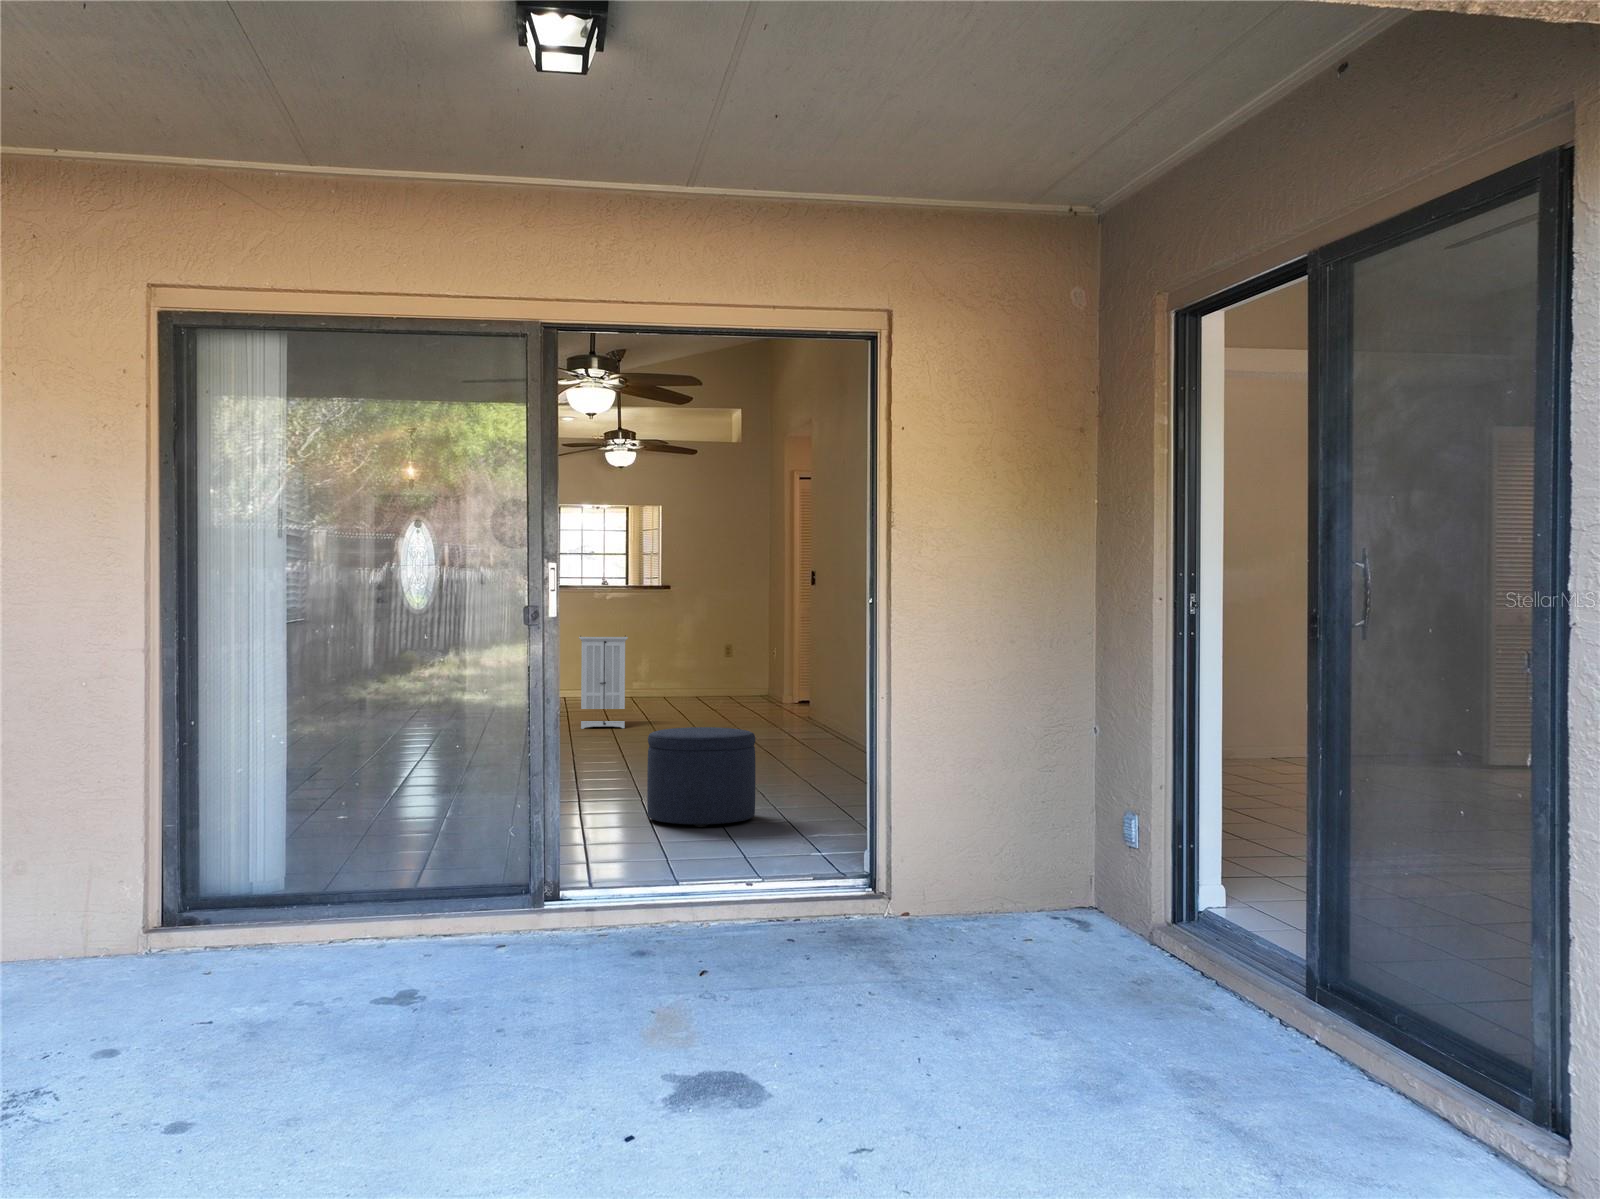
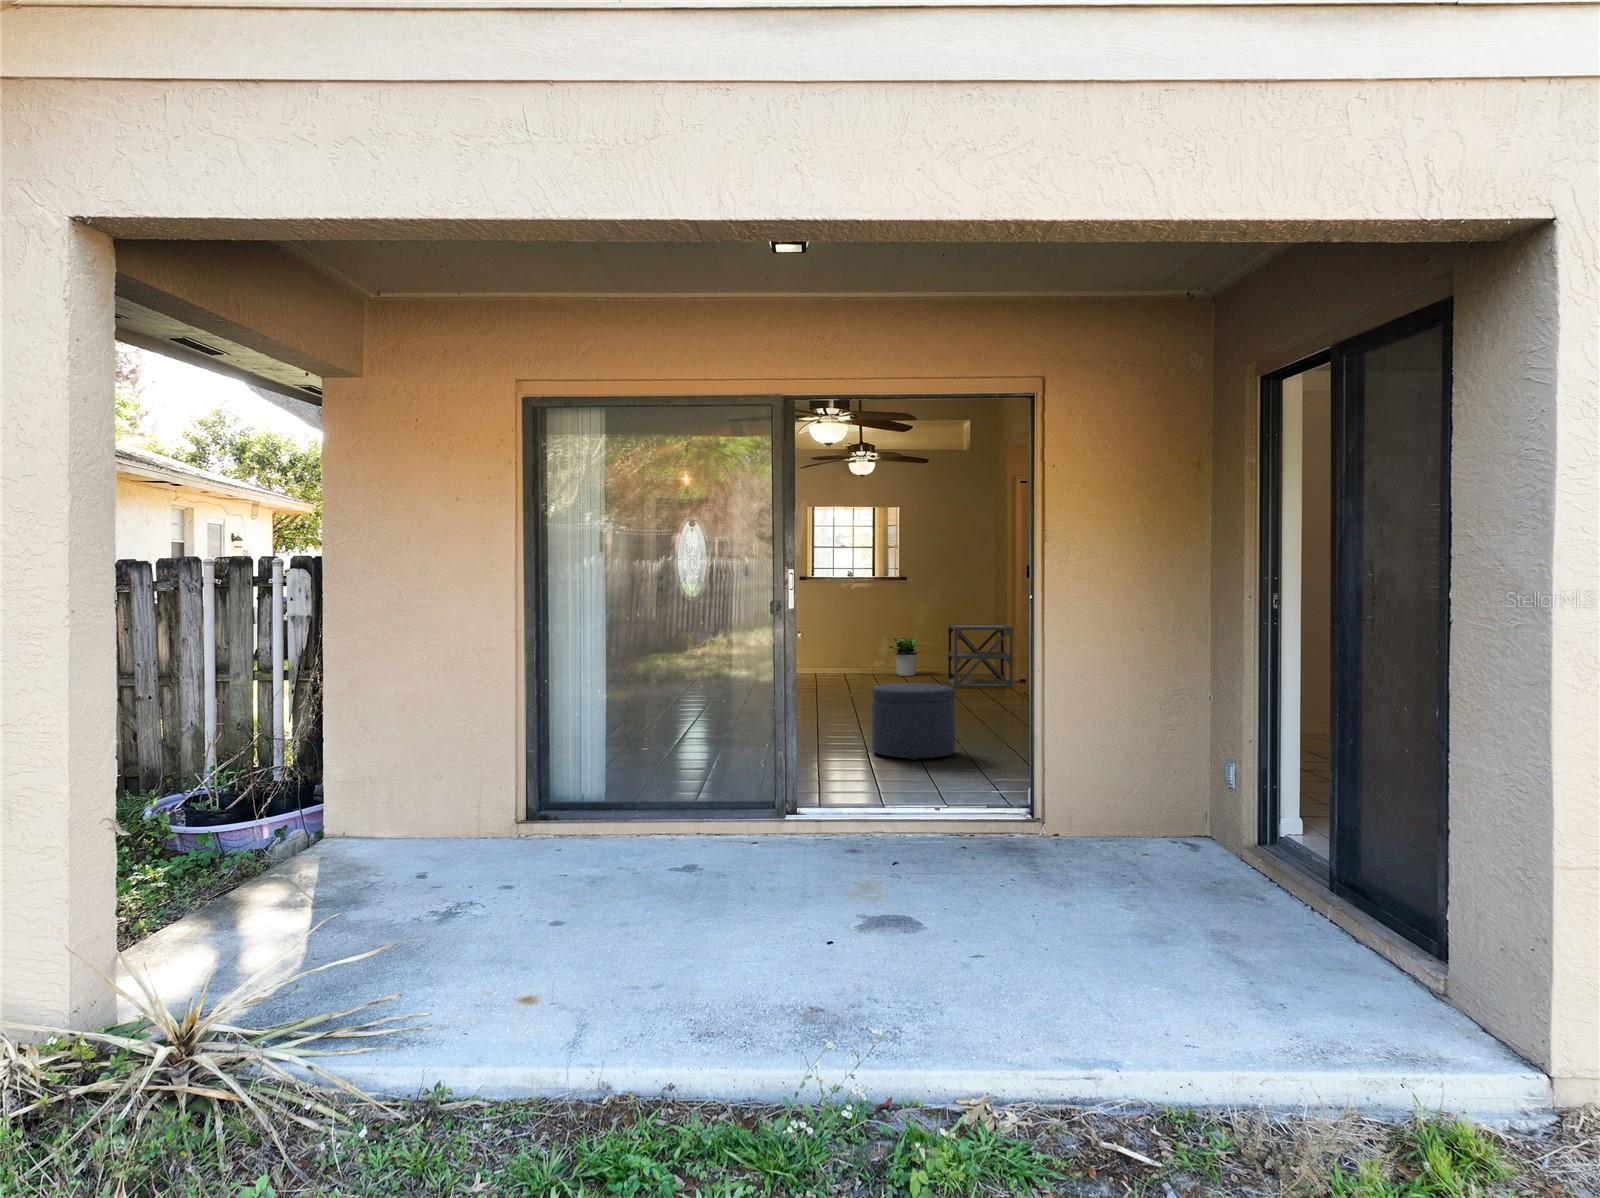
storage cabinet: present [579,636,628,729] -> none [834,603,871,675]
side table: none [727,661,809,741] -> present [948,624,1013,688]
potted plant: none [647,680,701,729] -> present [887,638,927,676]

